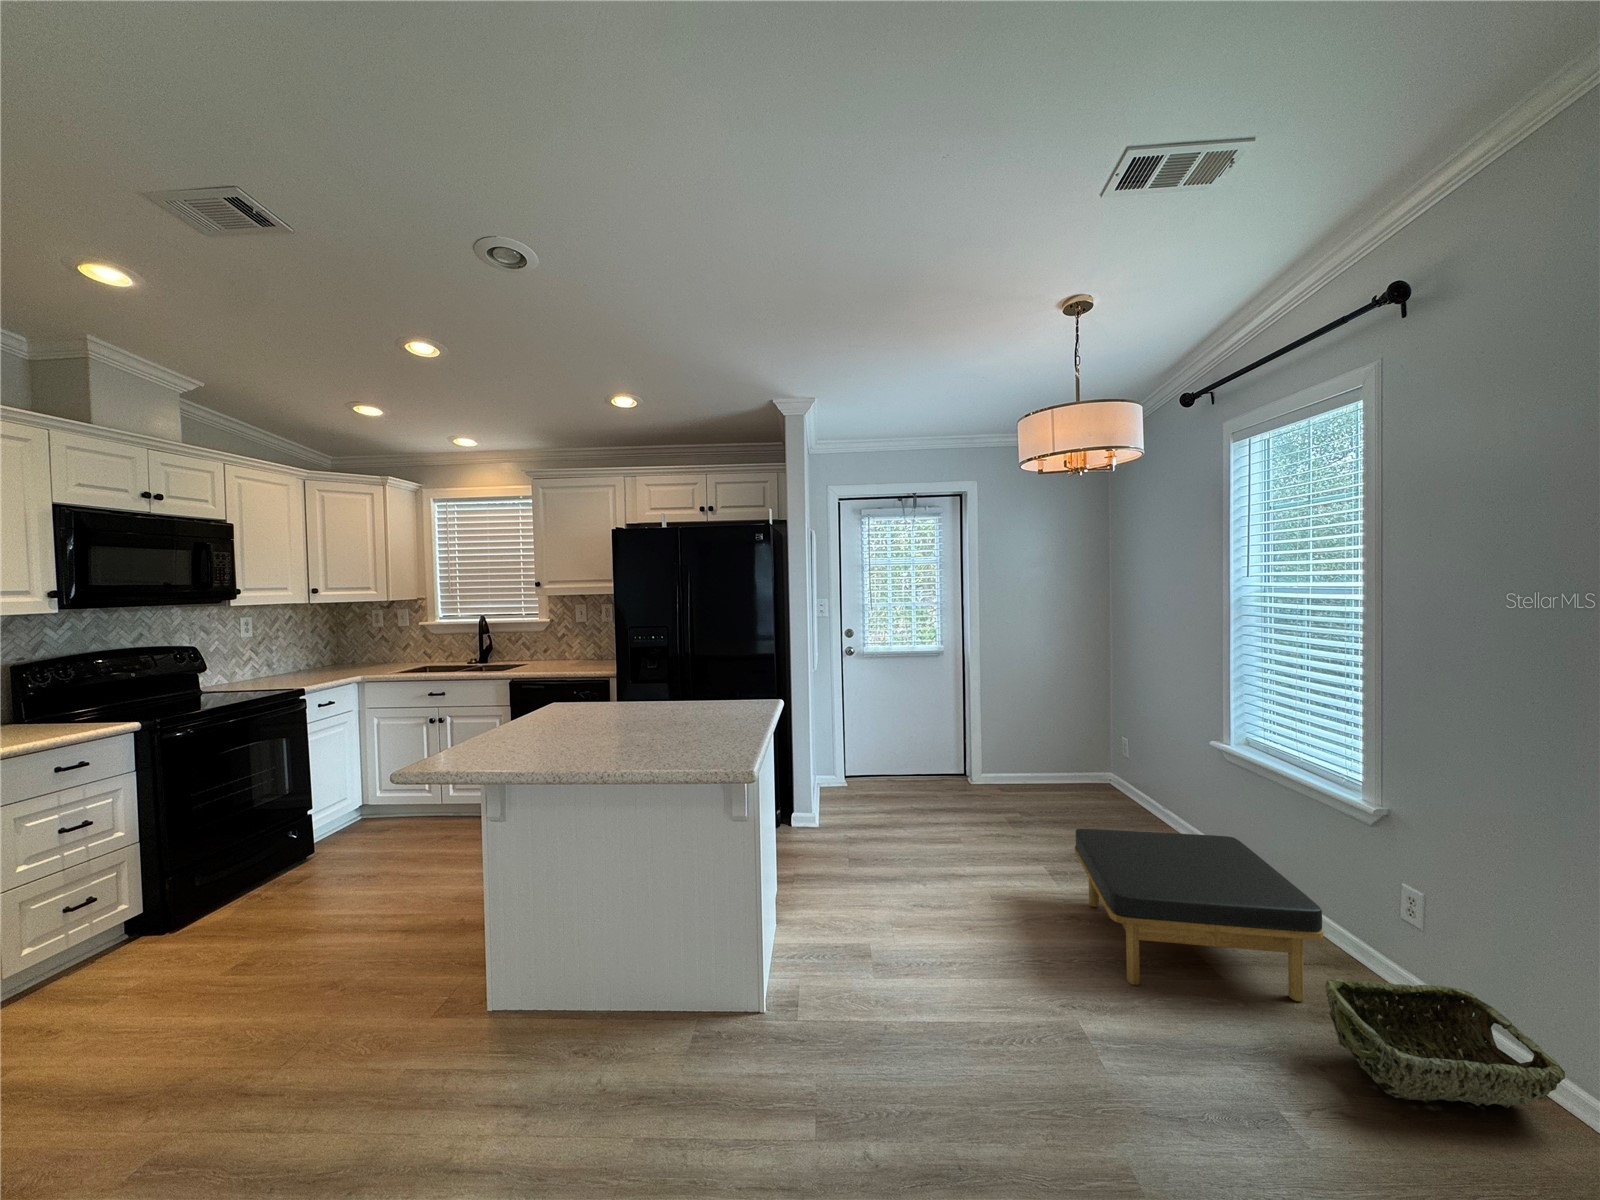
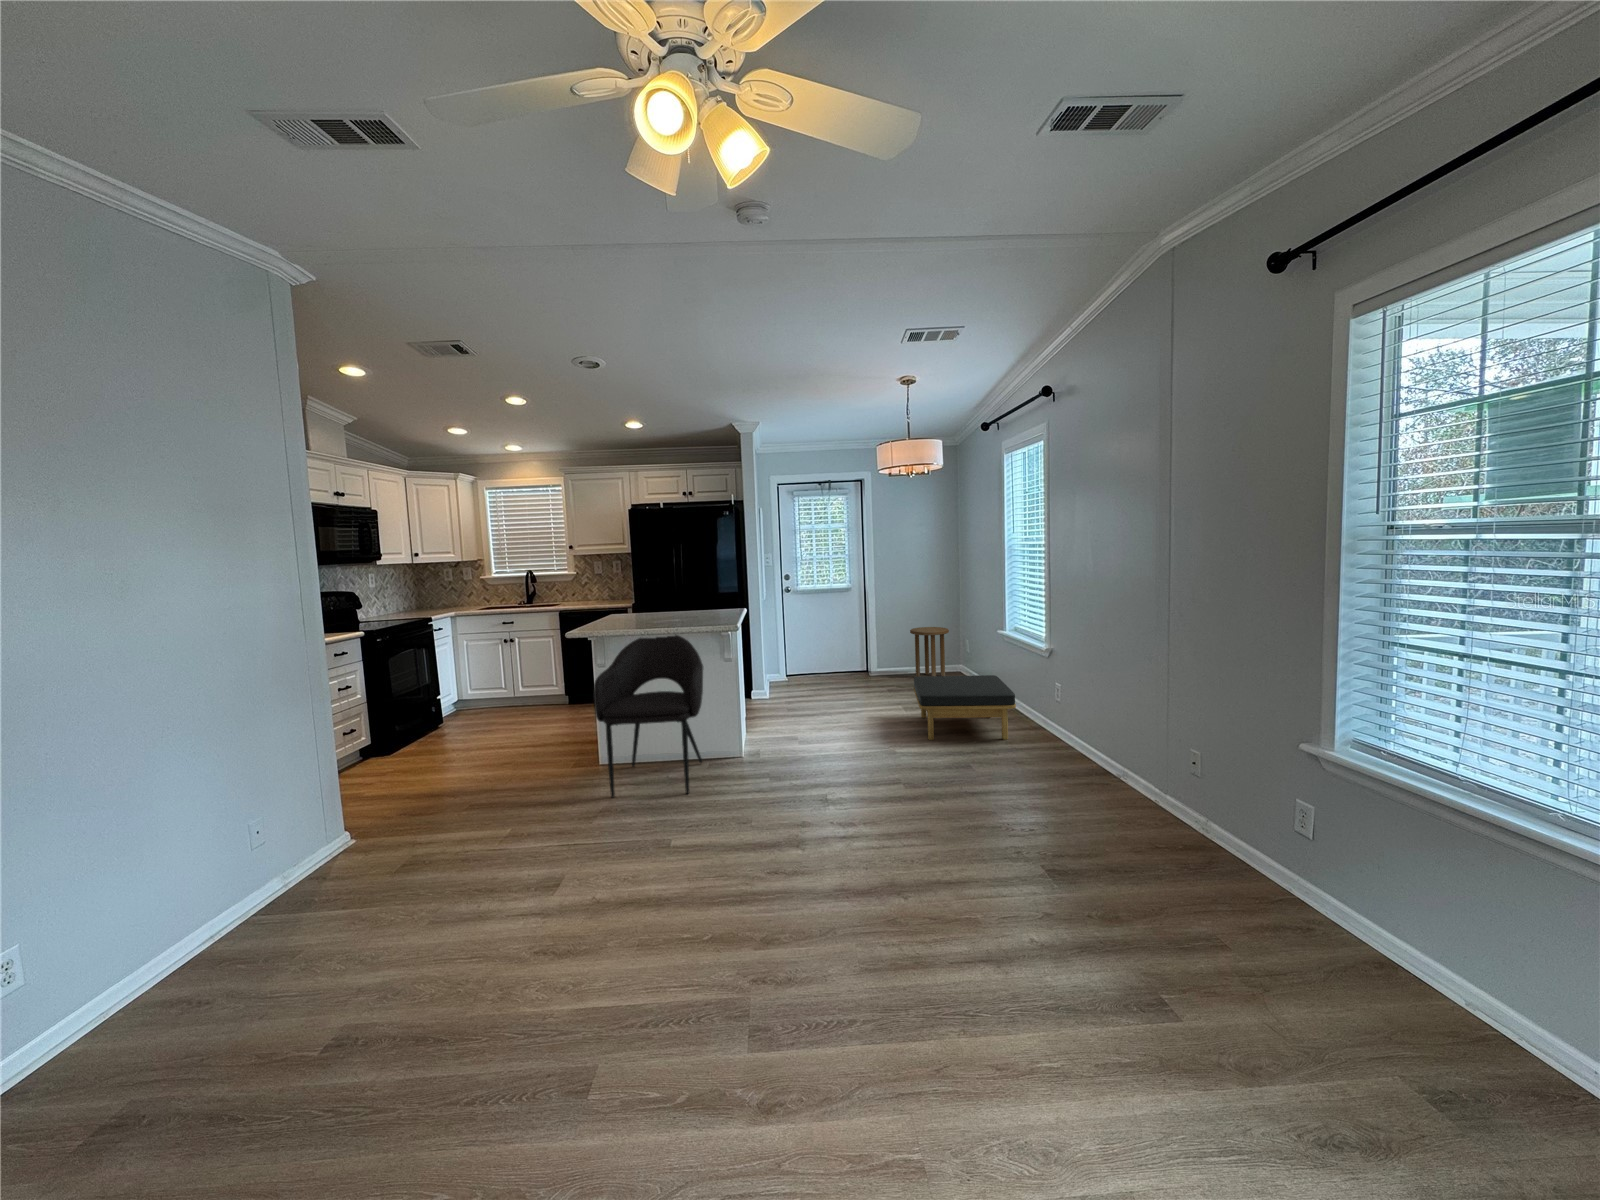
side table: none [1037,716,1100,803] -> present [910,627,949,677]
armchair: none [427,756,677,1159] -> present [594,635,703,798]
woven basket: present [1325,979,1565,1108] -> none [1004,719,1084,759]

